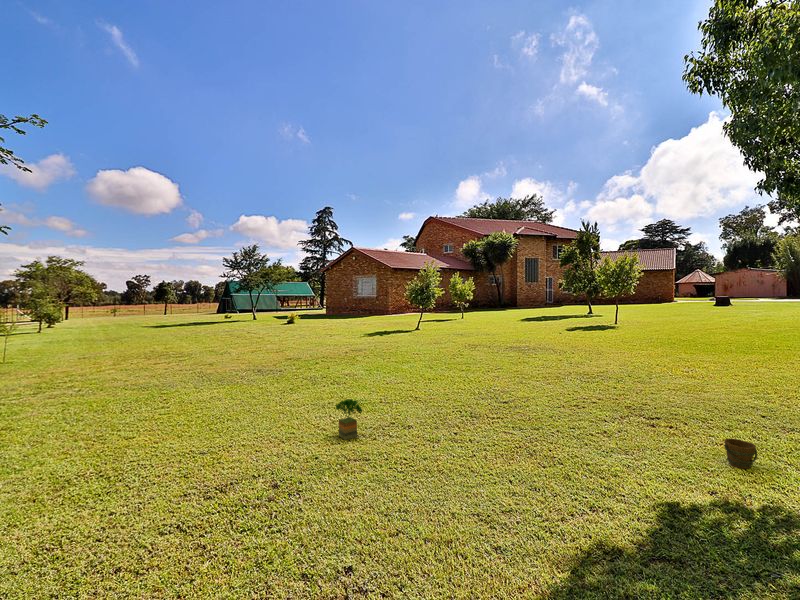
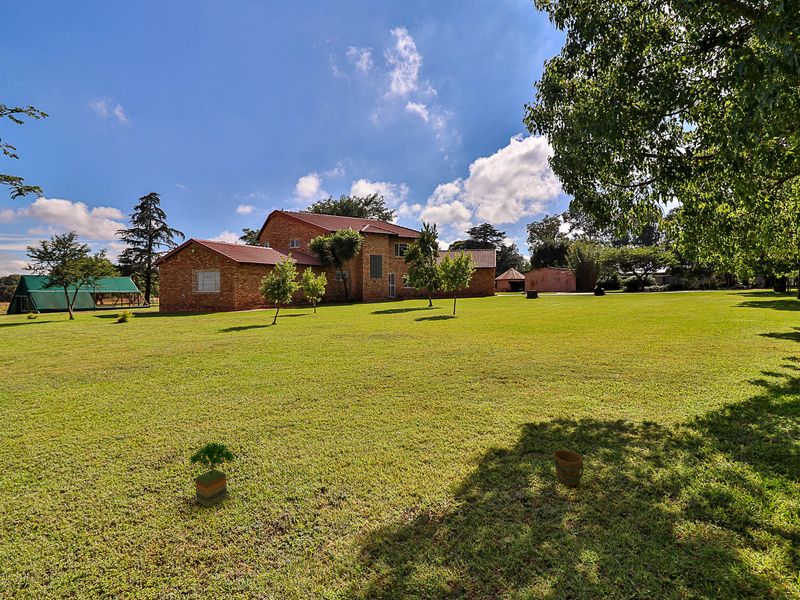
bucket: present [724,438,757,469] -> present [553,450,584,486]

